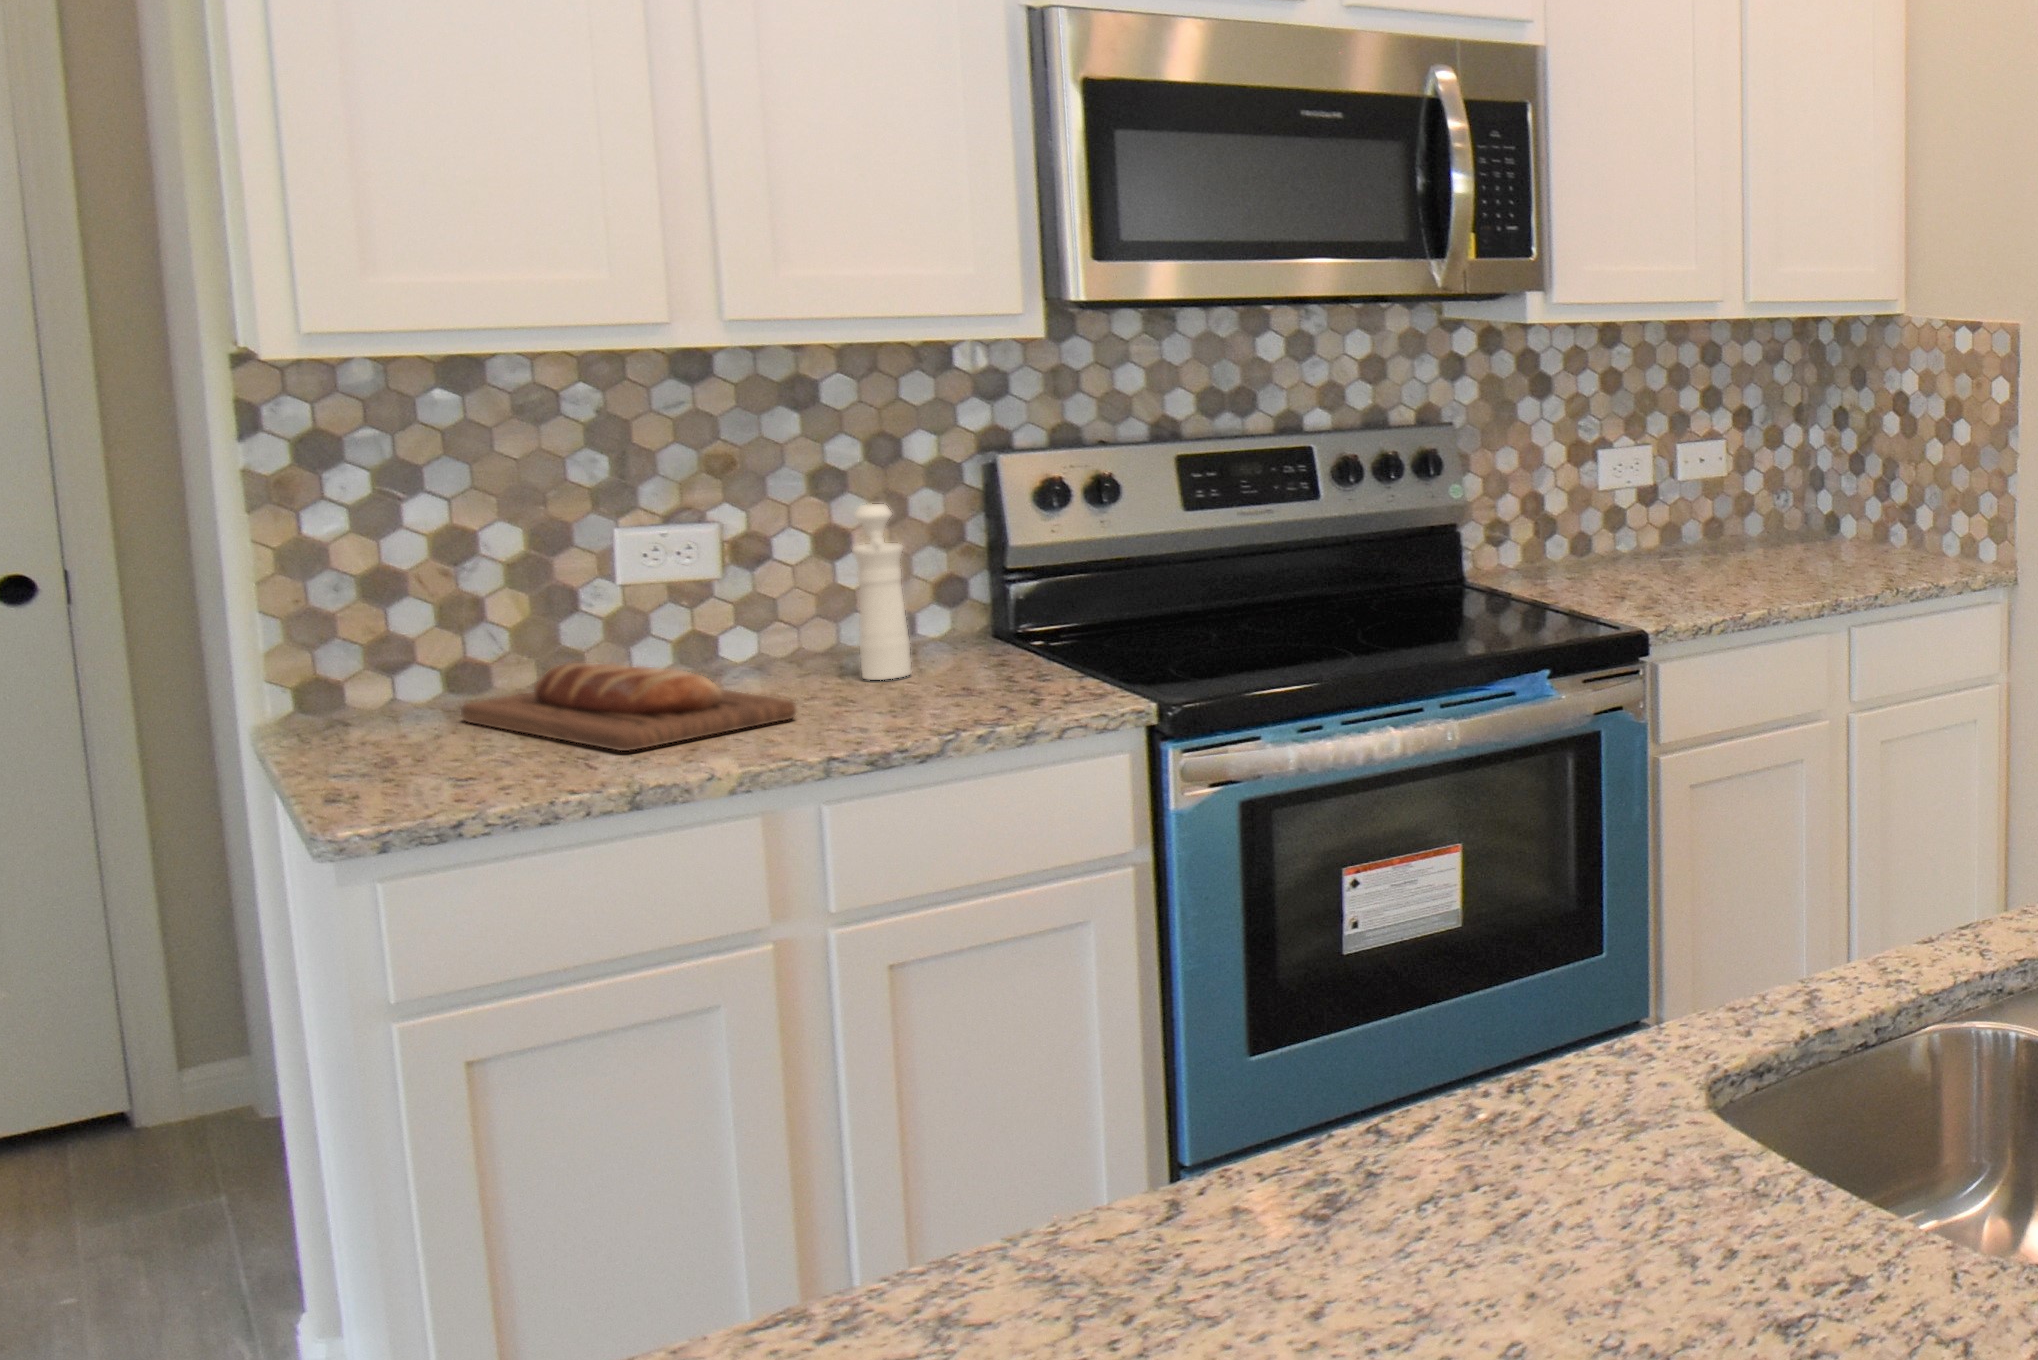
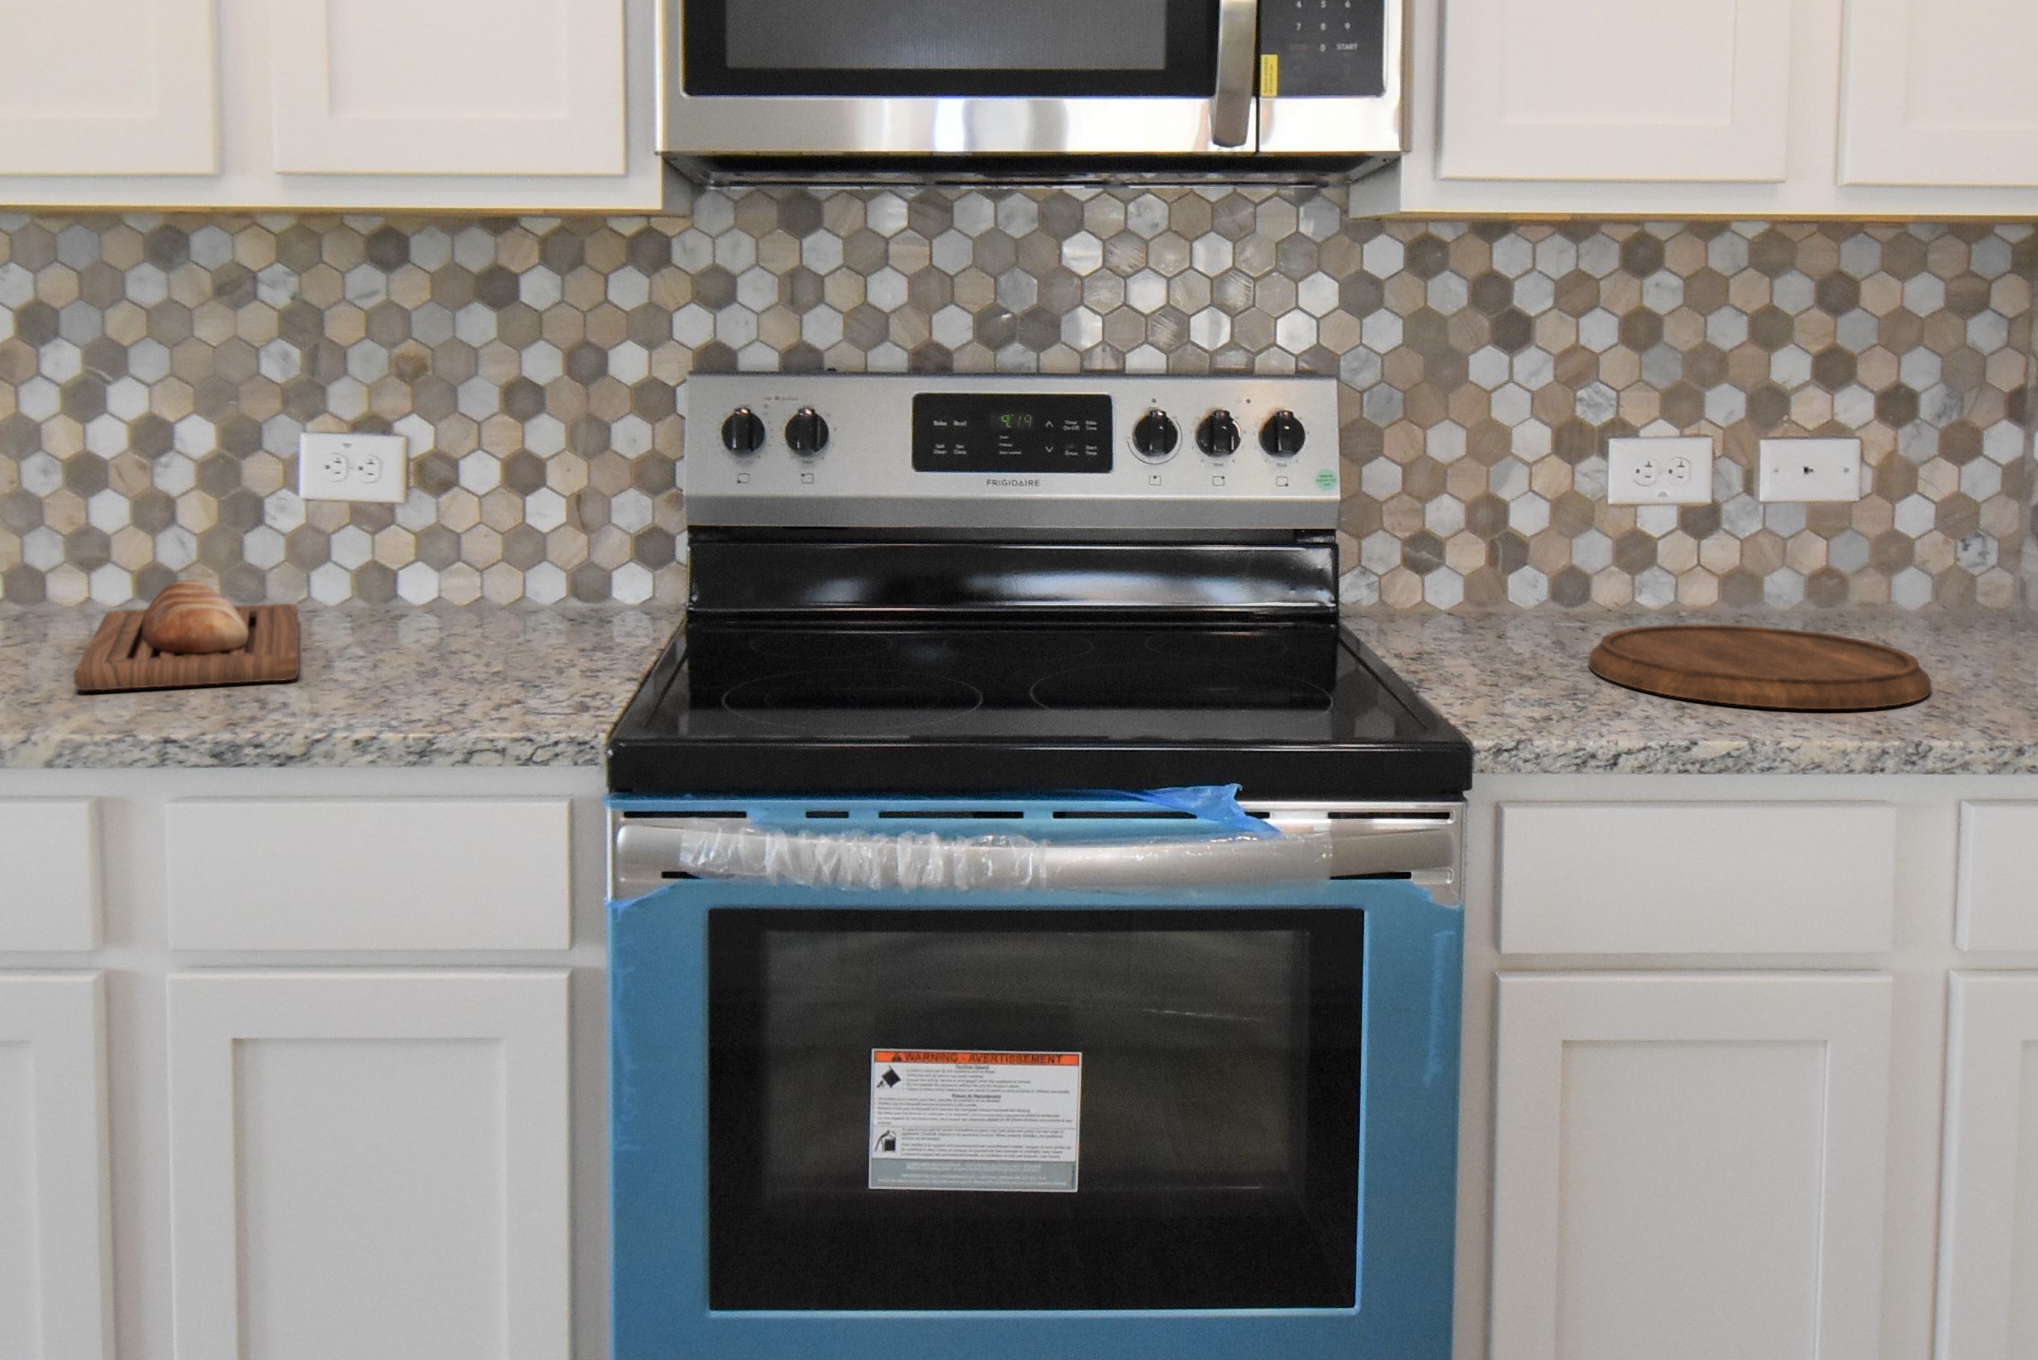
pepper mill: present [853,504,911,680] -> none [469,428,567,647]
cutting board: none [1632,556,1816,597] -> present [1588,624,1931,709]

